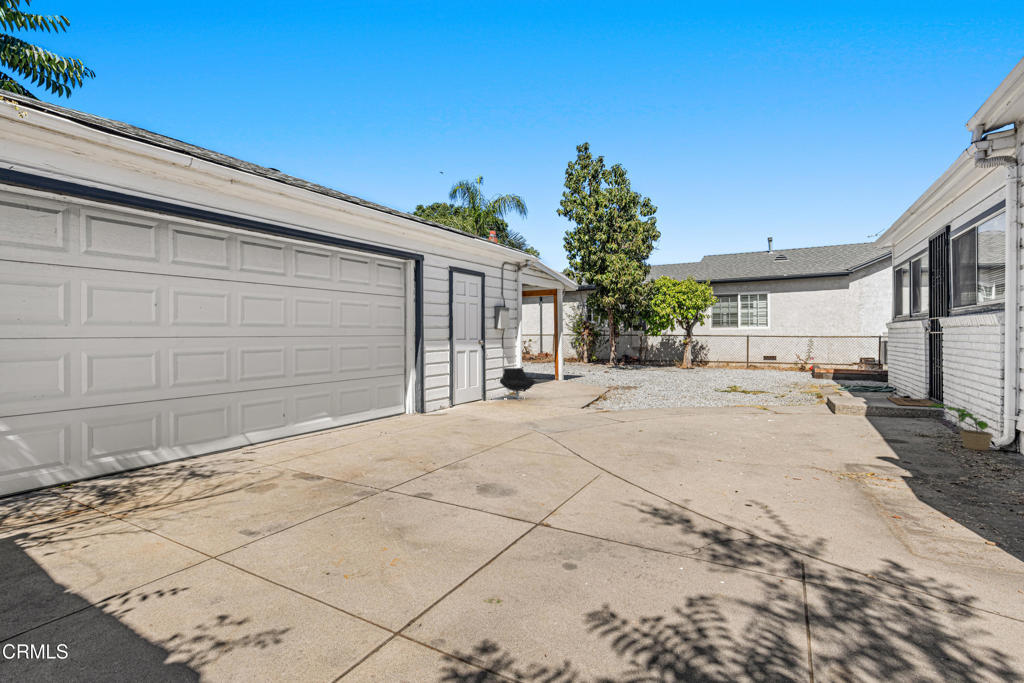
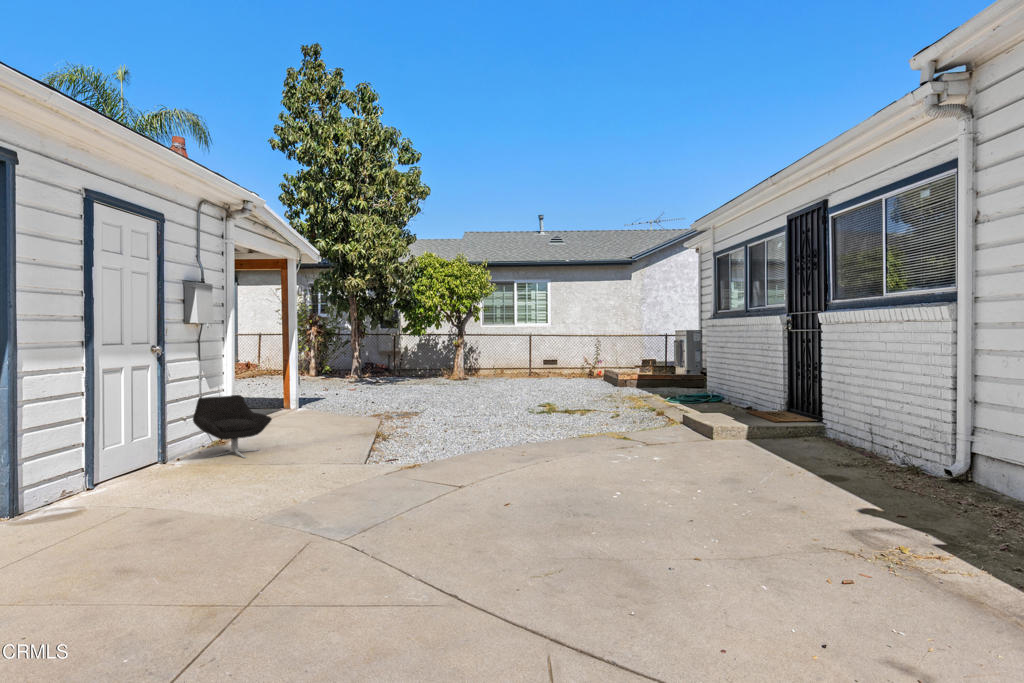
potted plant: present [929,404,993,451] -> none [839,419,902,472]

